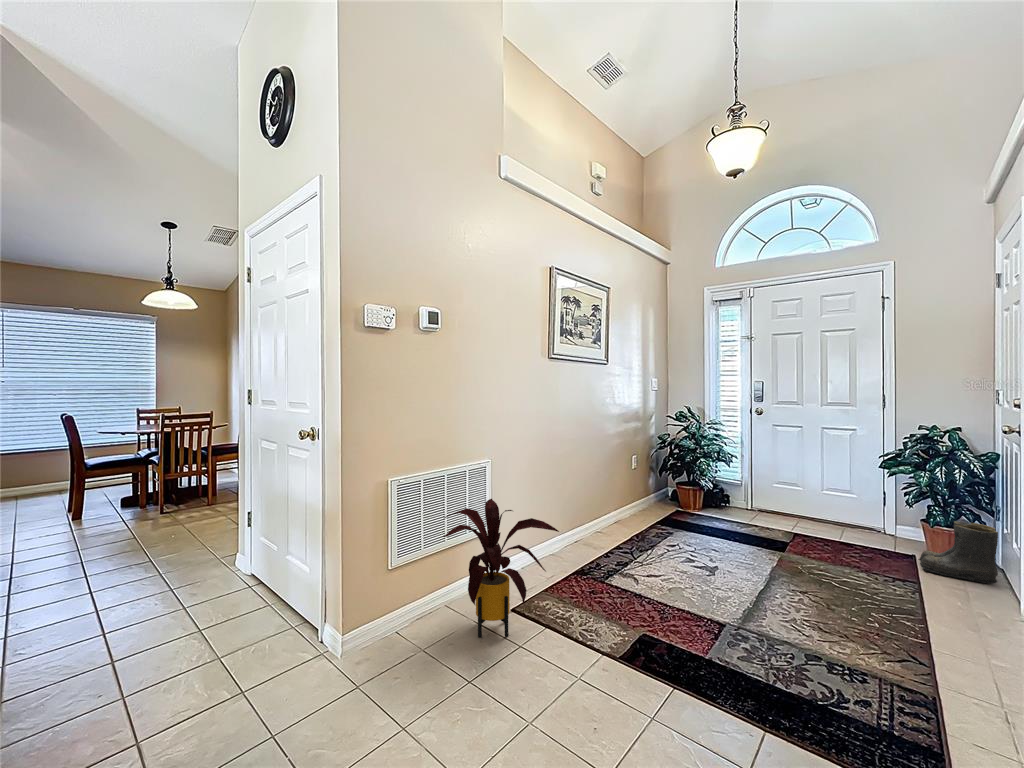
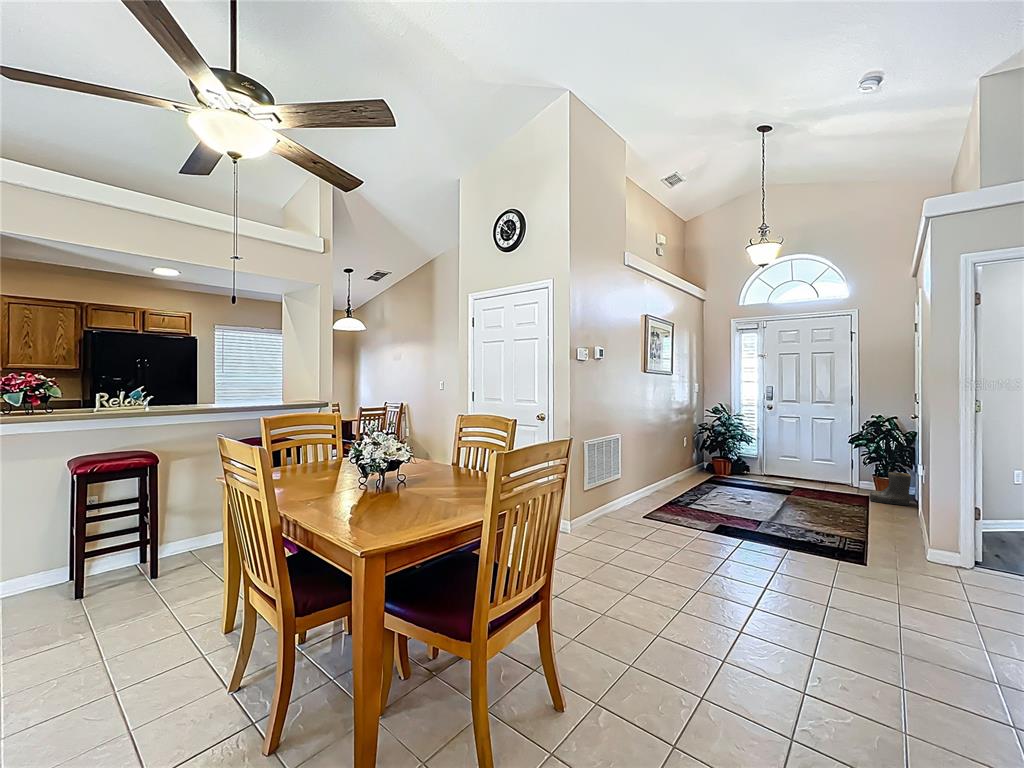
house plant: present [443,499,559,638] -> none [605,456,677,526]

